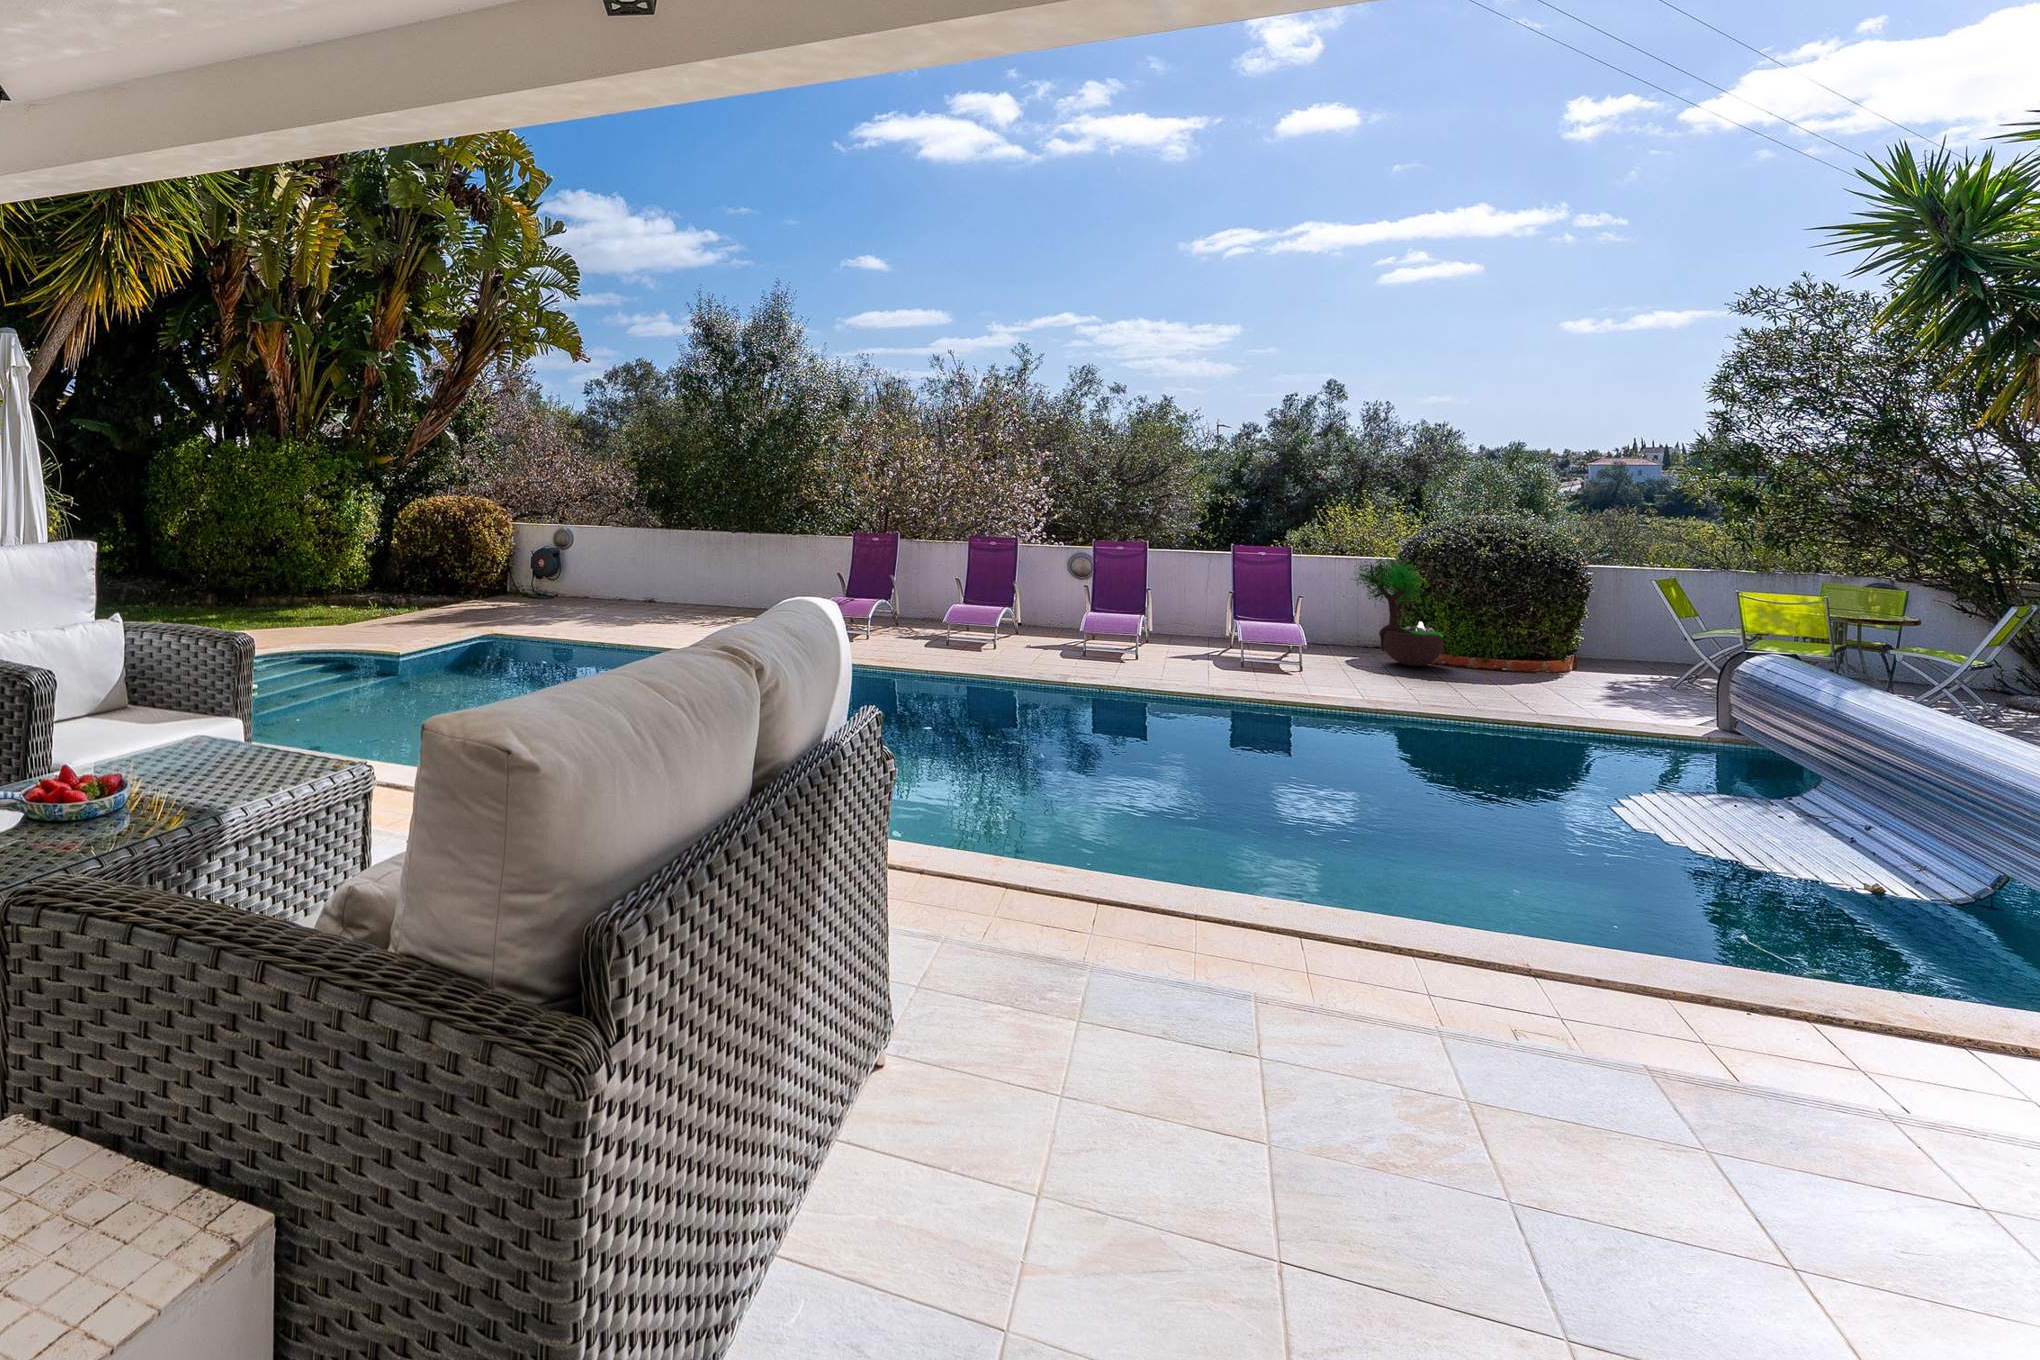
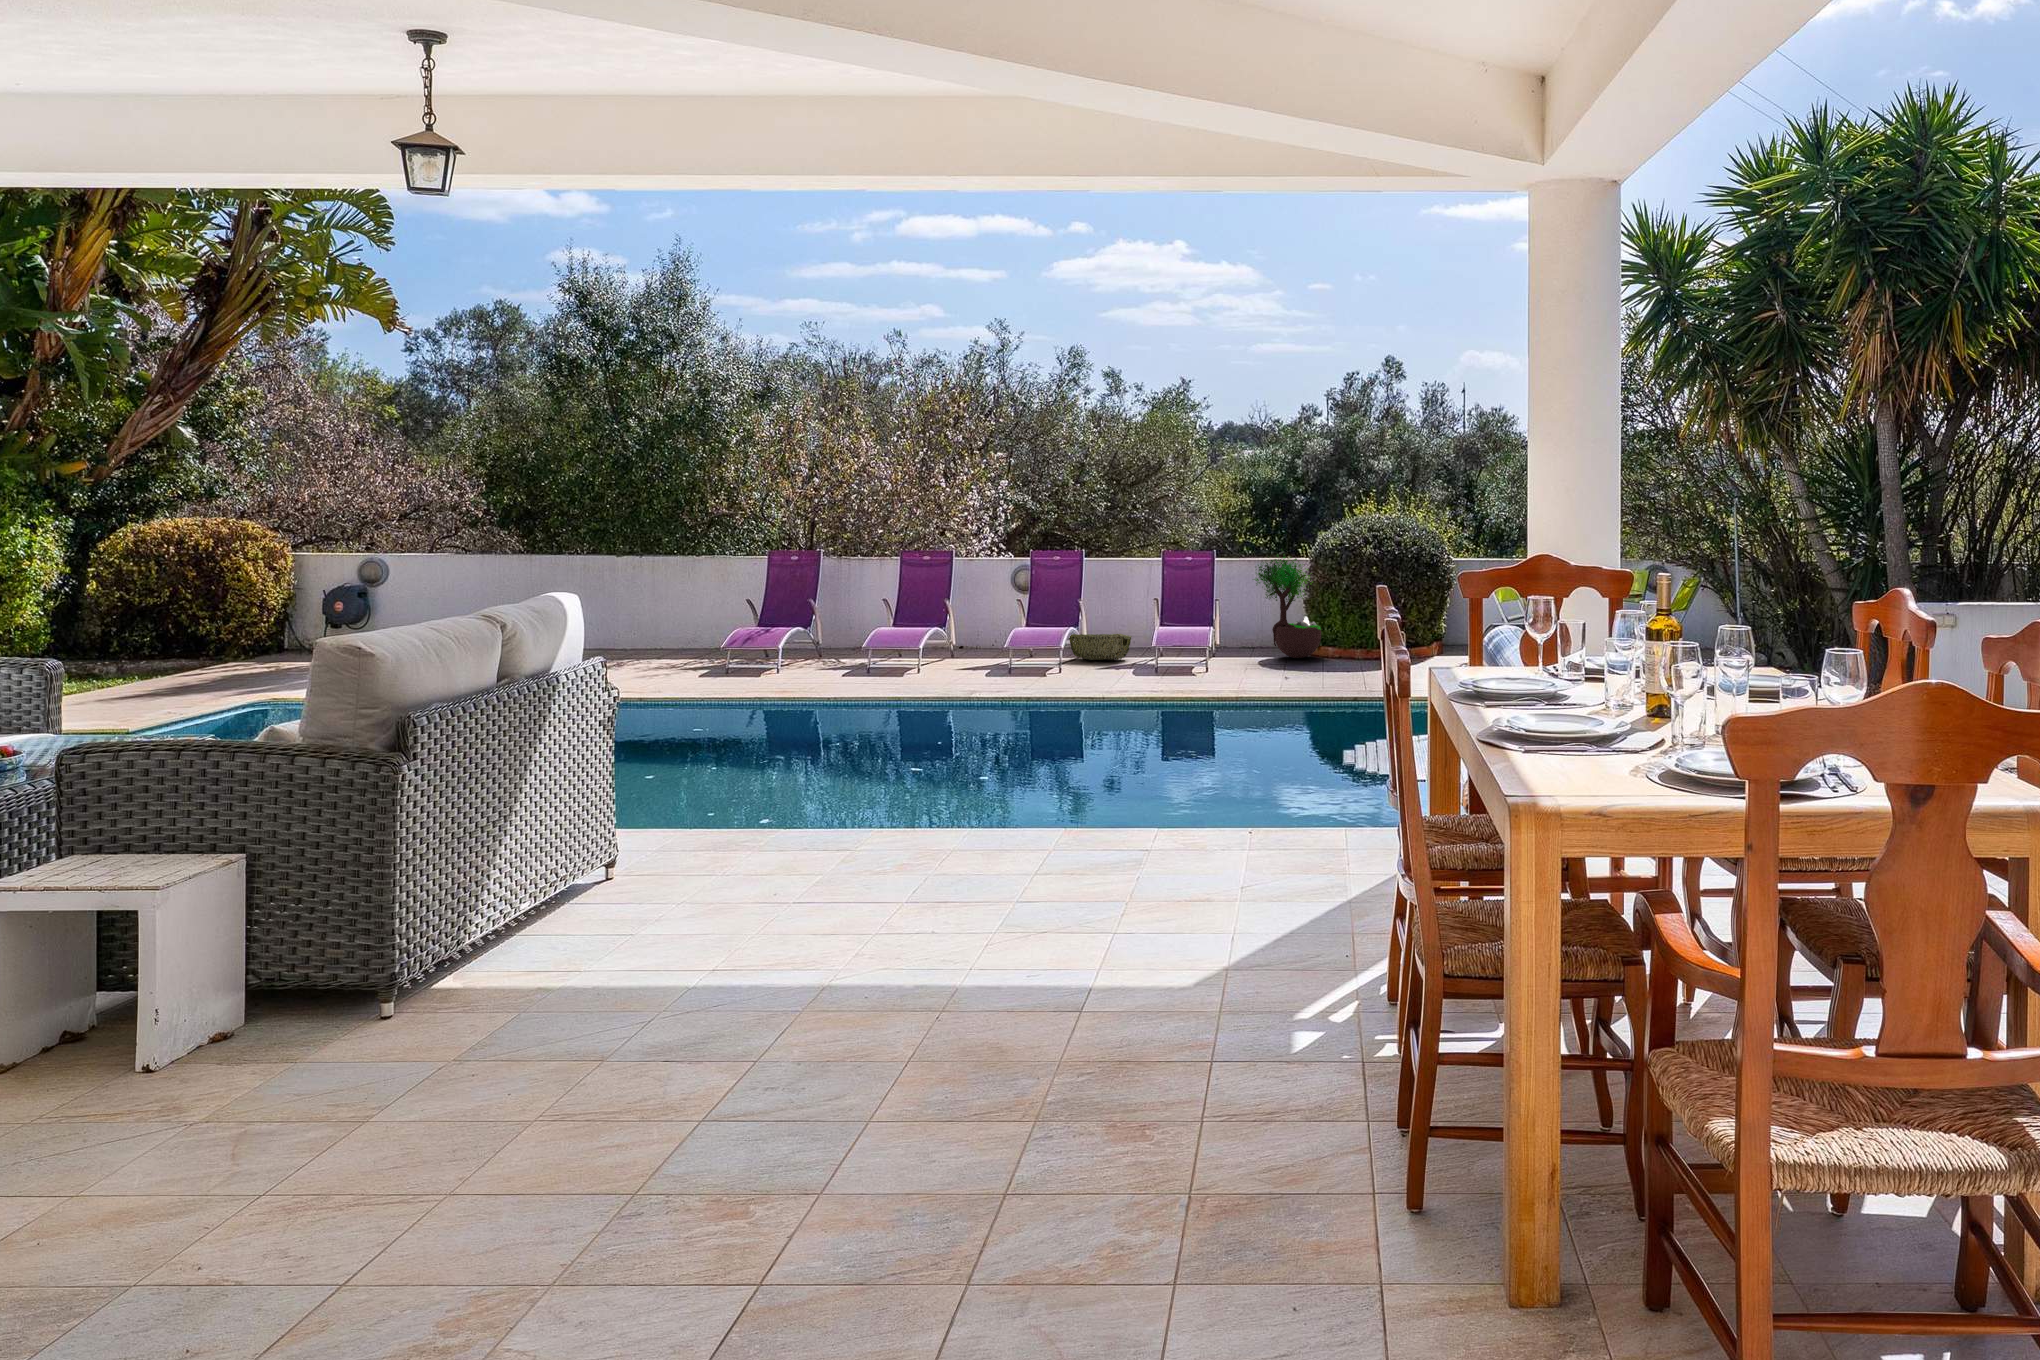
woven basket: none [1141,623,1210,653] -> present [1069,634,1132,660]

